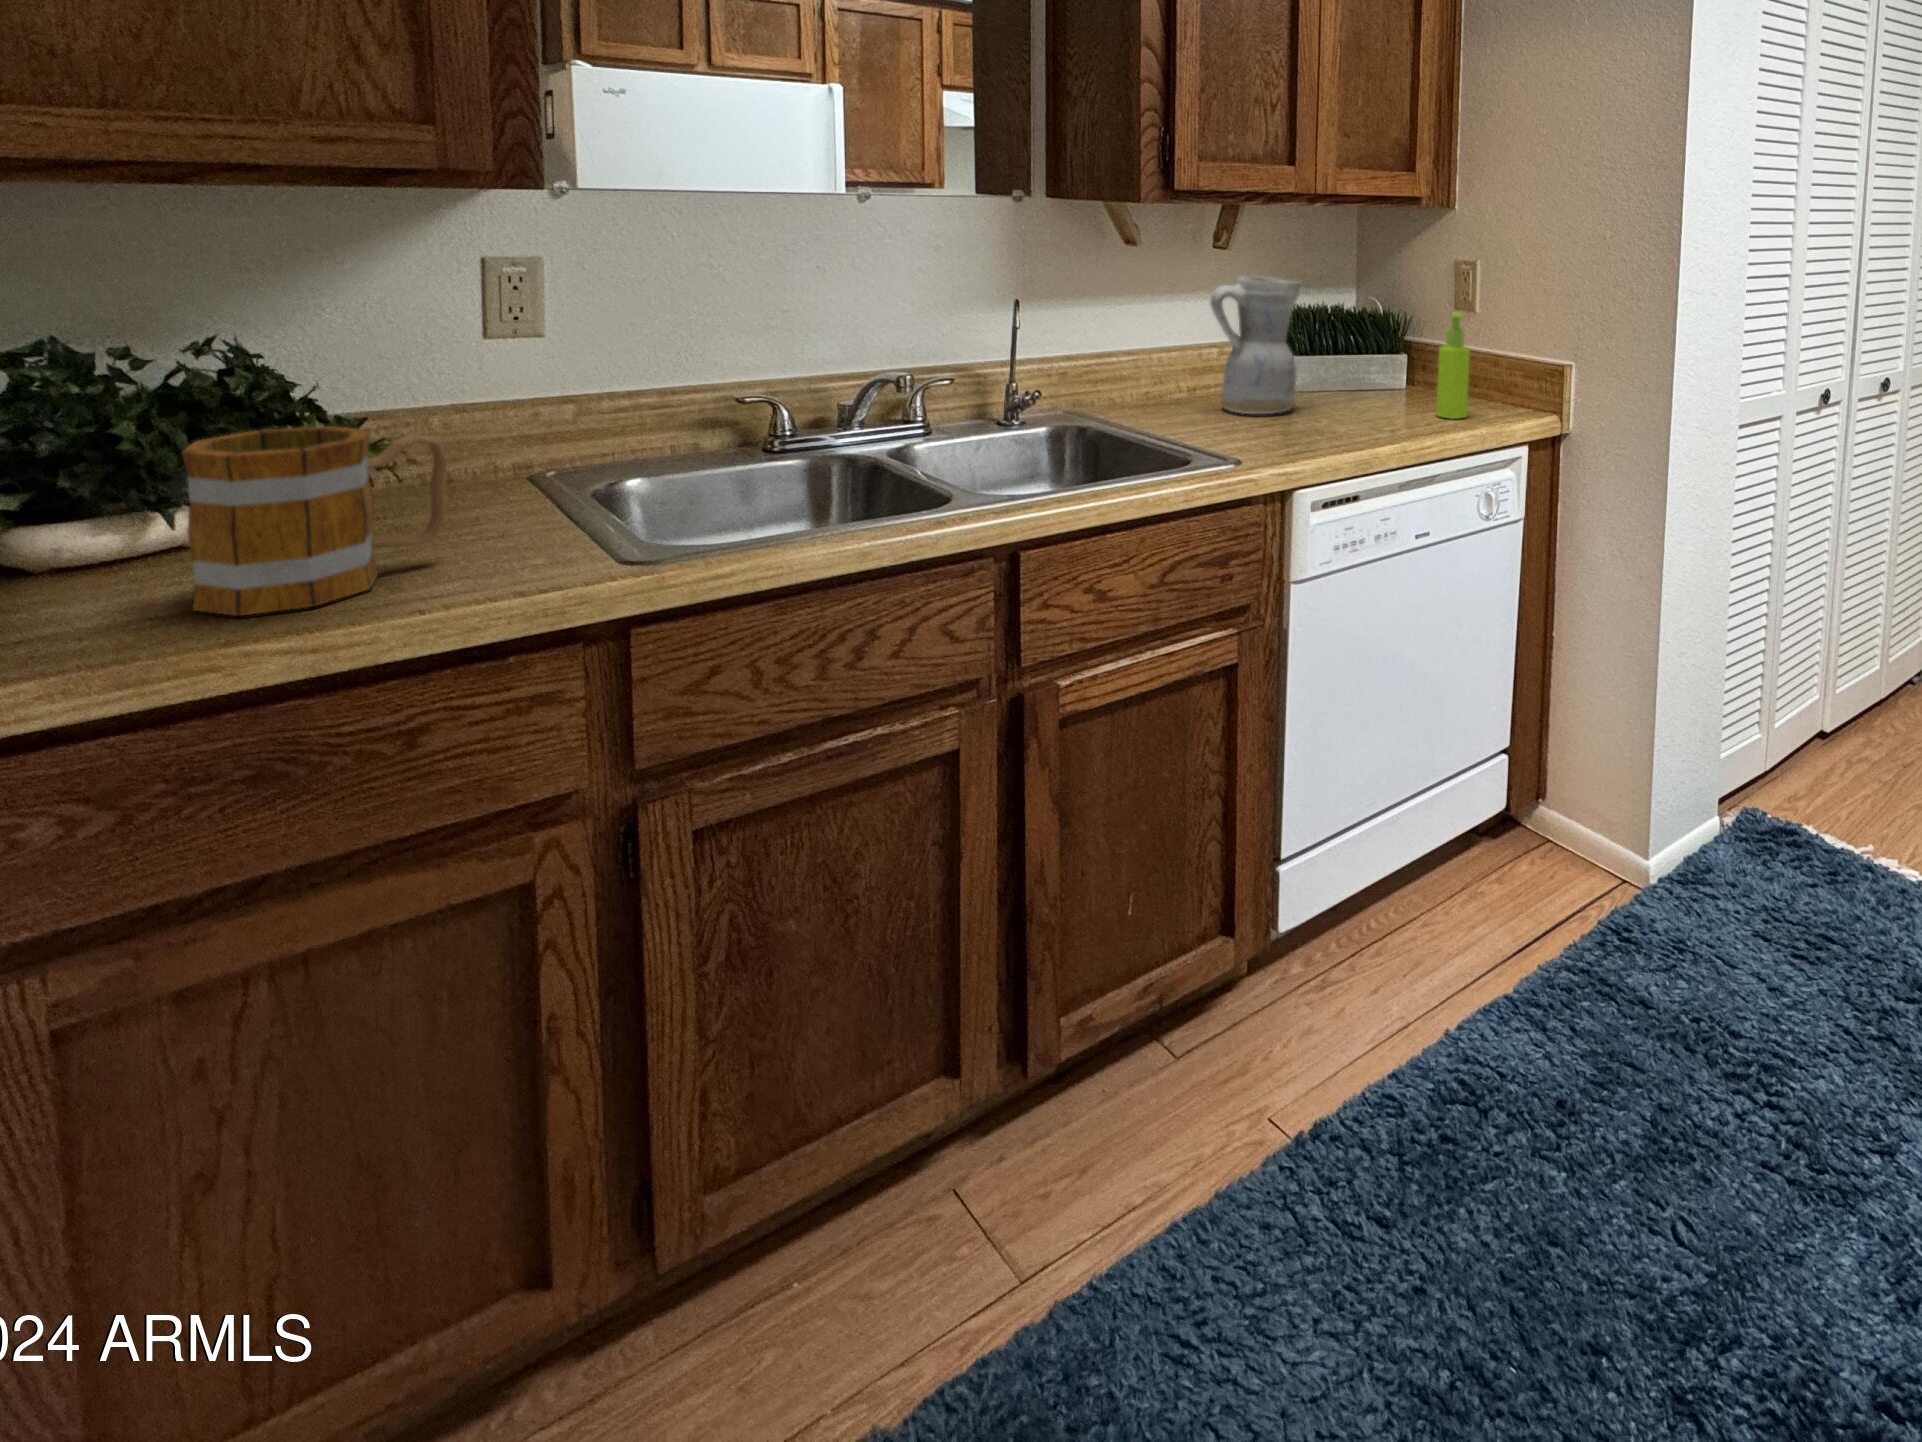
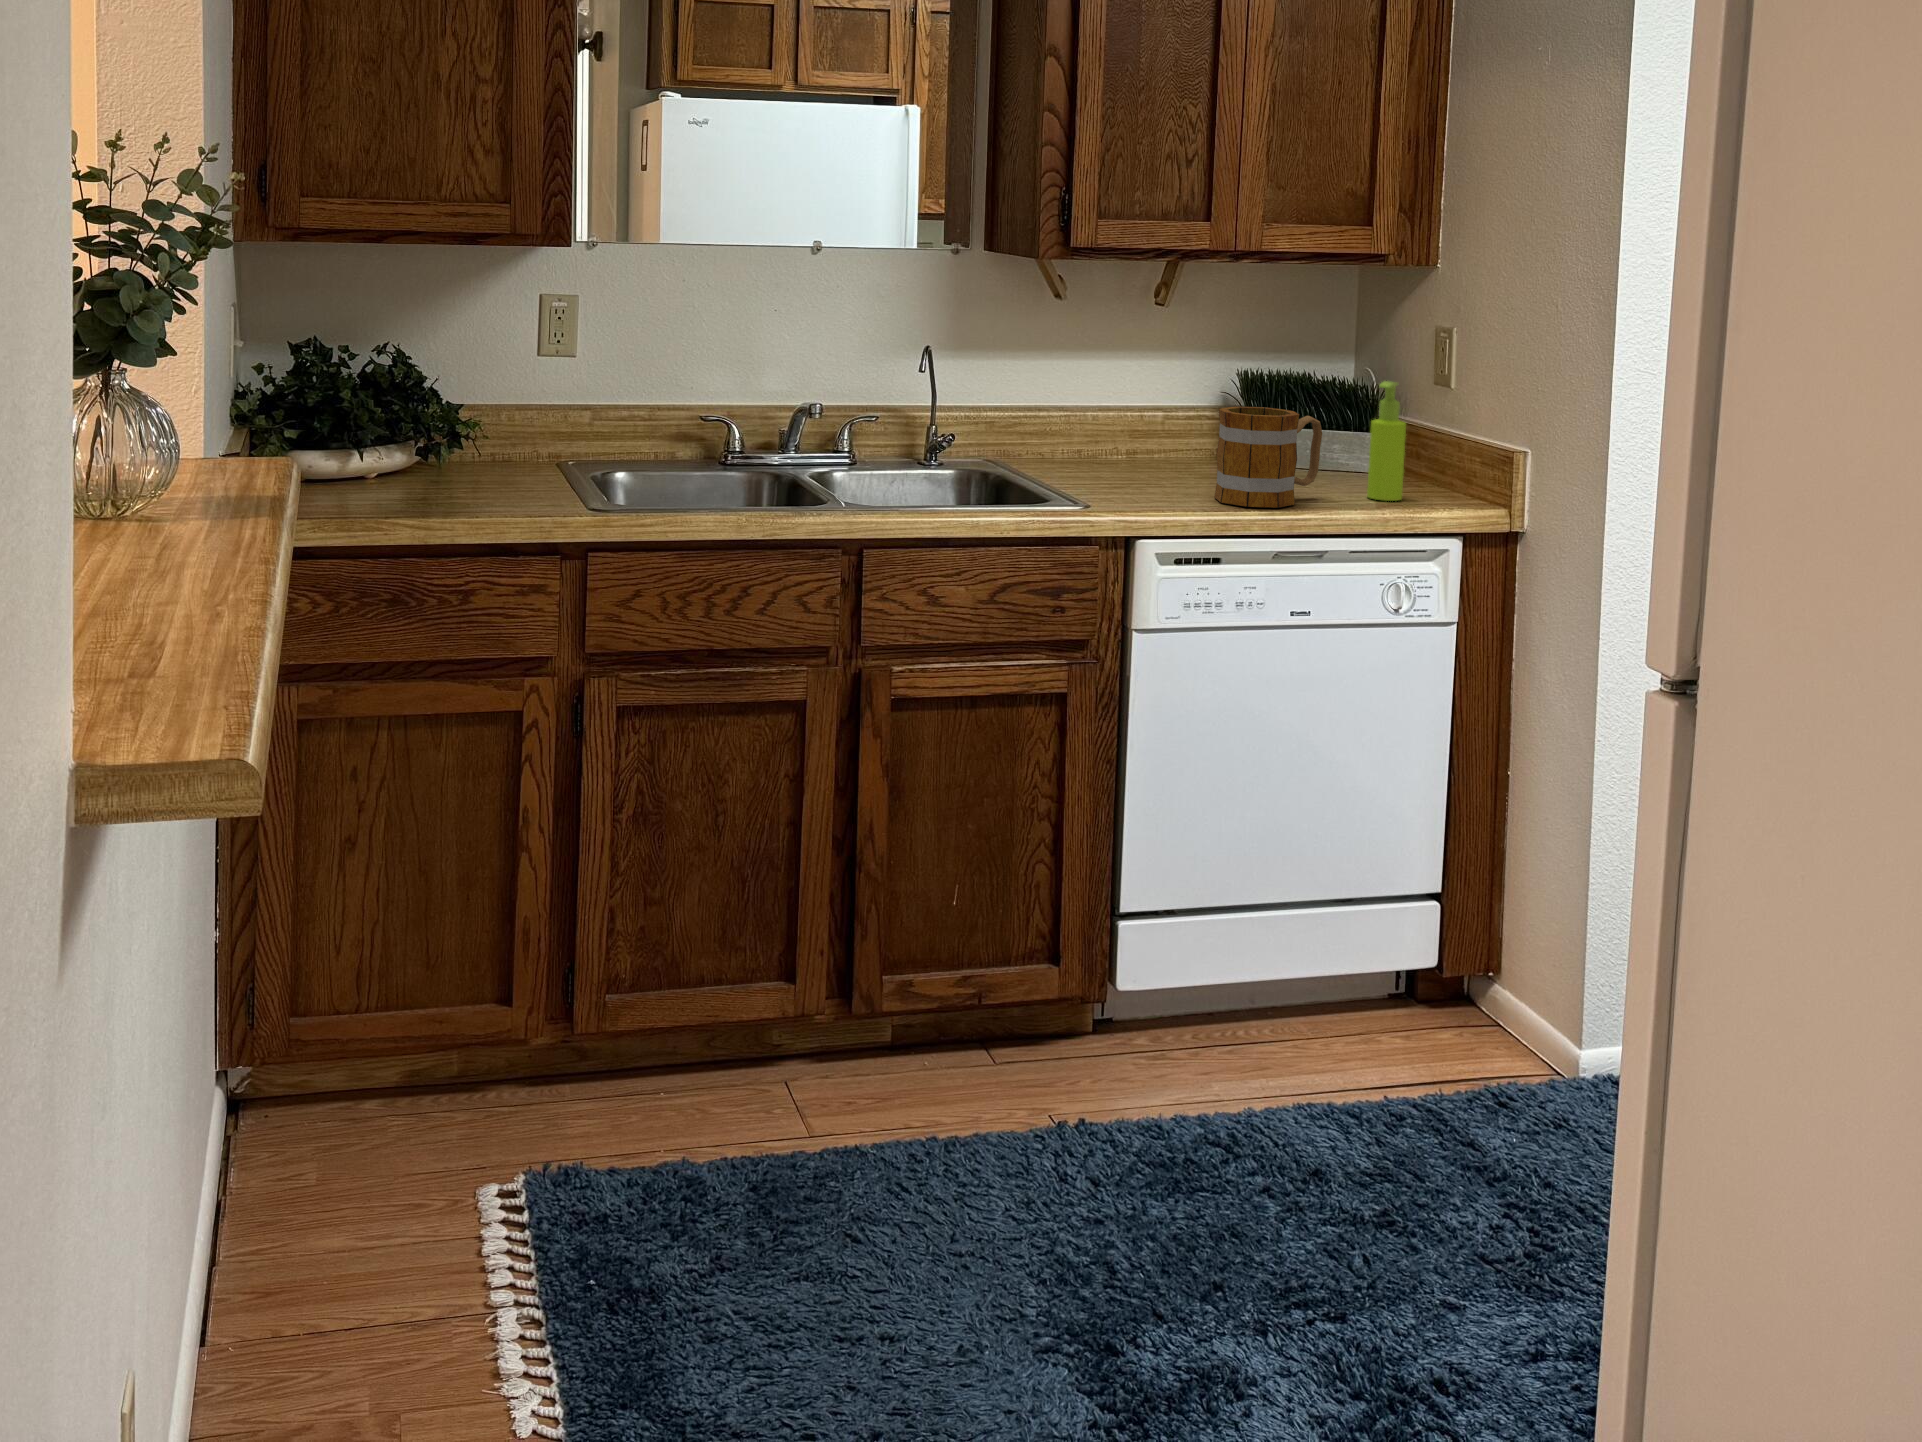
ceramic pitcher: present [1210,276,1301,414] -> none [1130,333,1229,478]
mug: present [181,426,448,616] -> present [1214,407,1322,508]

